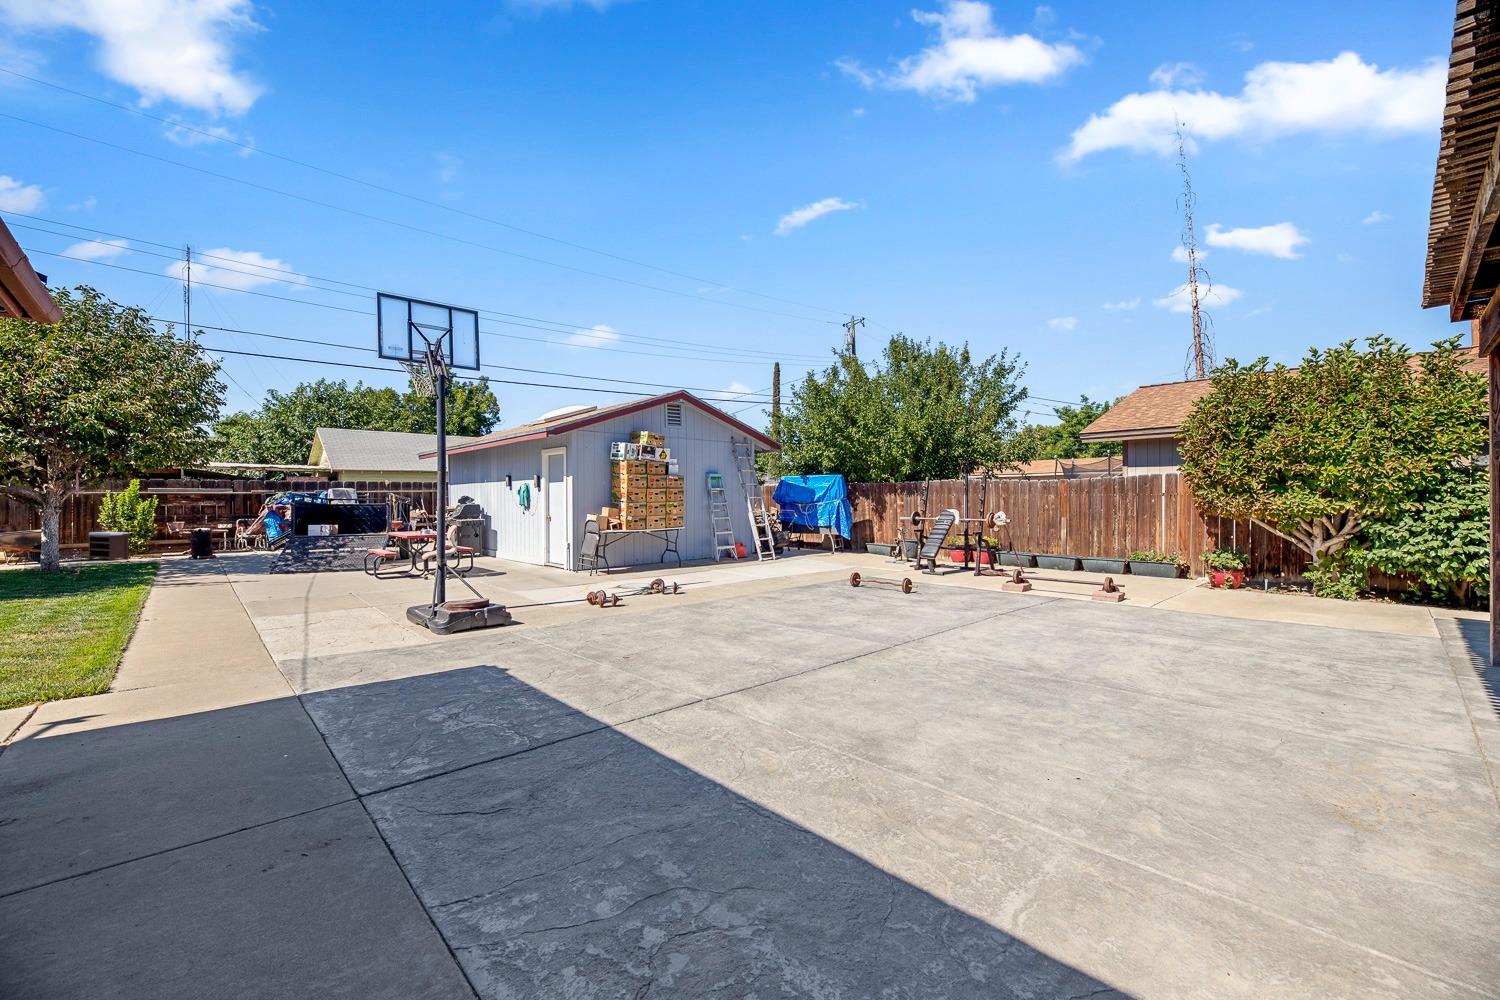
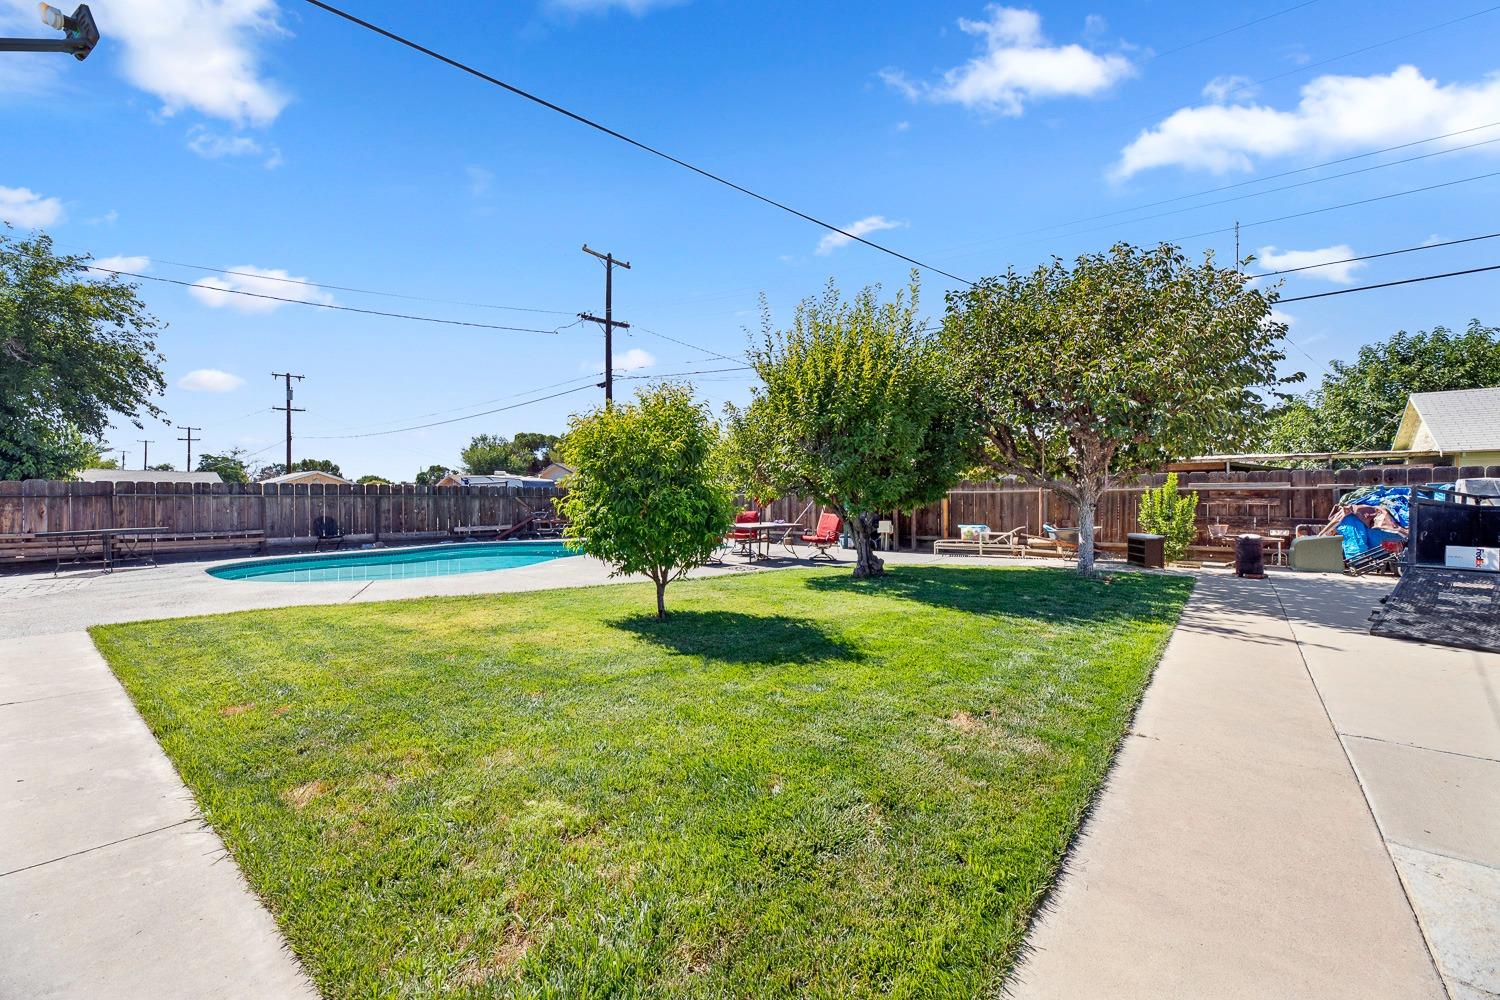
armchair: none [231,524,270,552] -> present [1289,533,1345,573]

